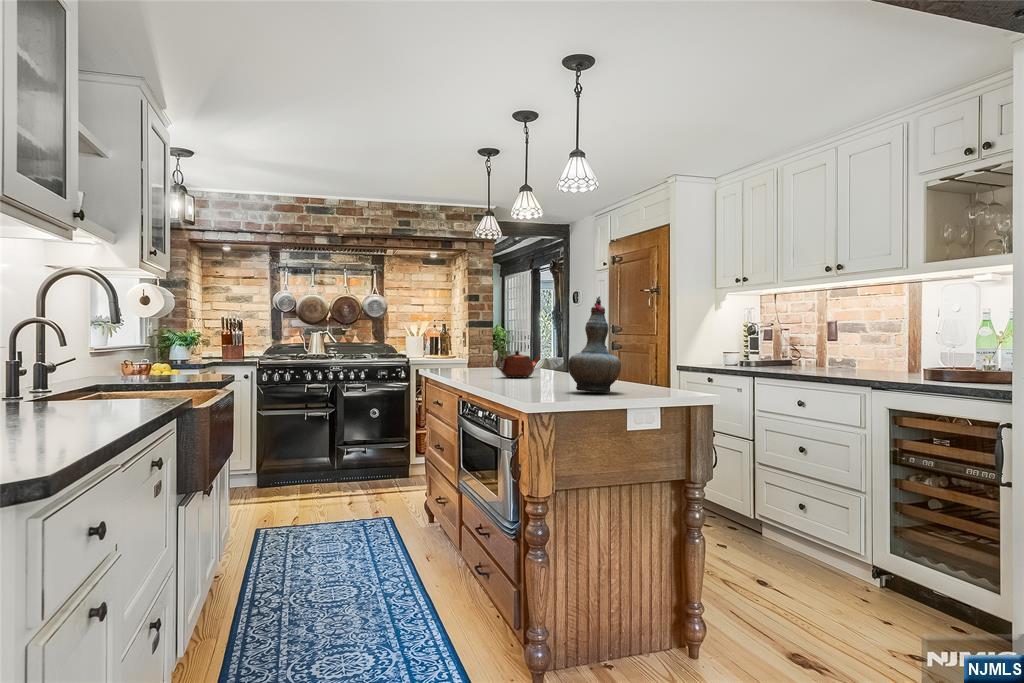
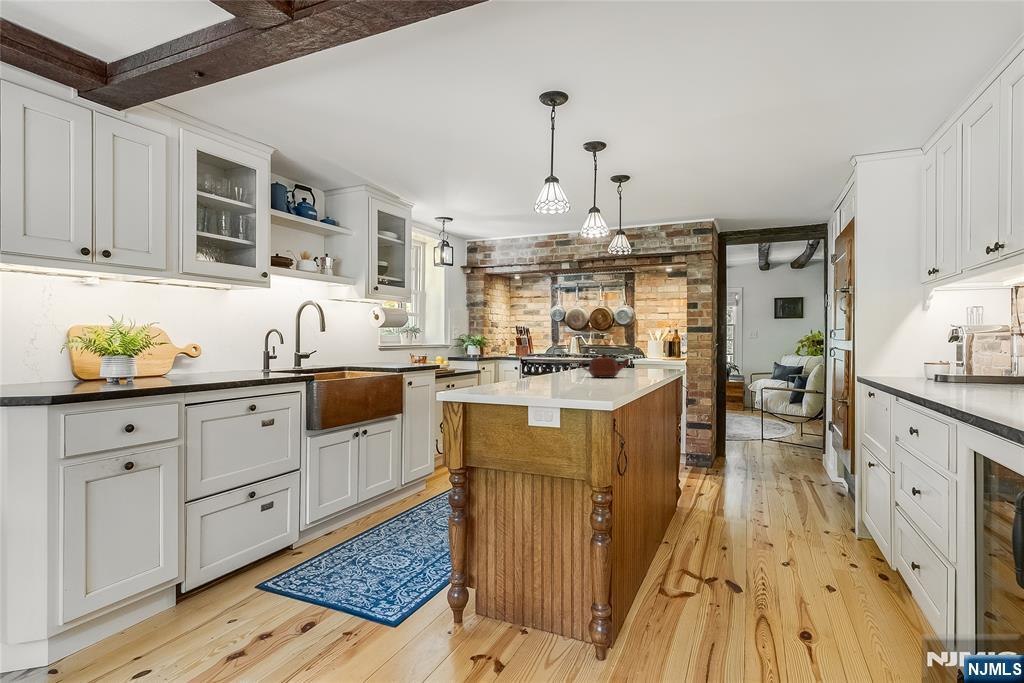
decorative vase: present [568,296,621,392] -> none [520,305,567,391]

